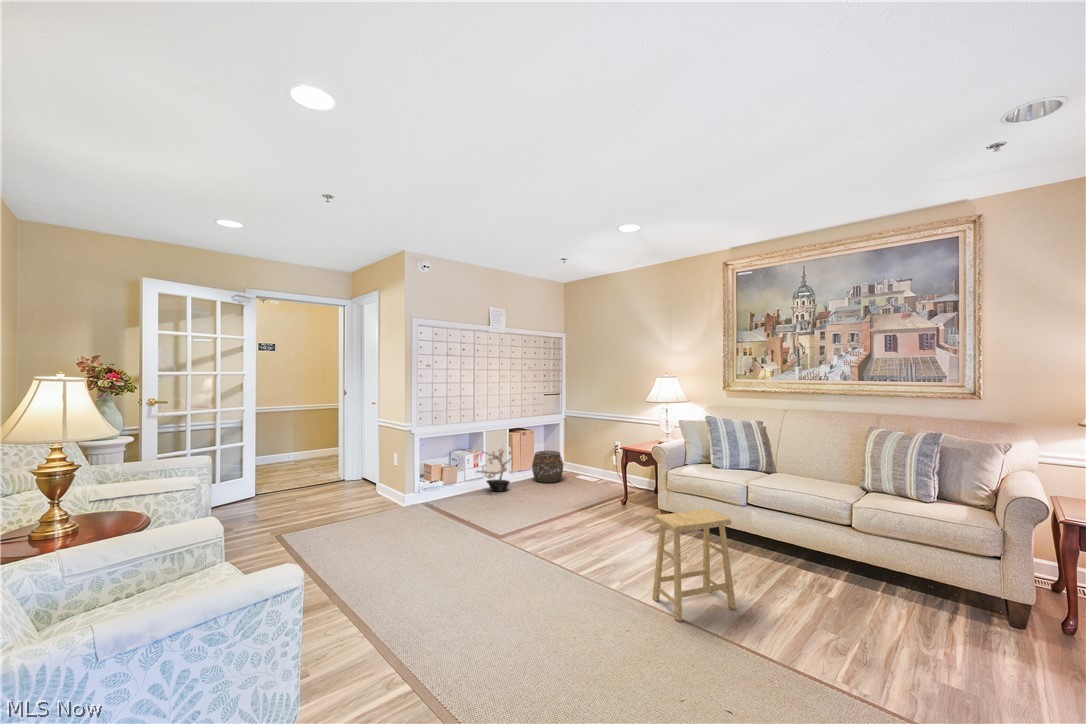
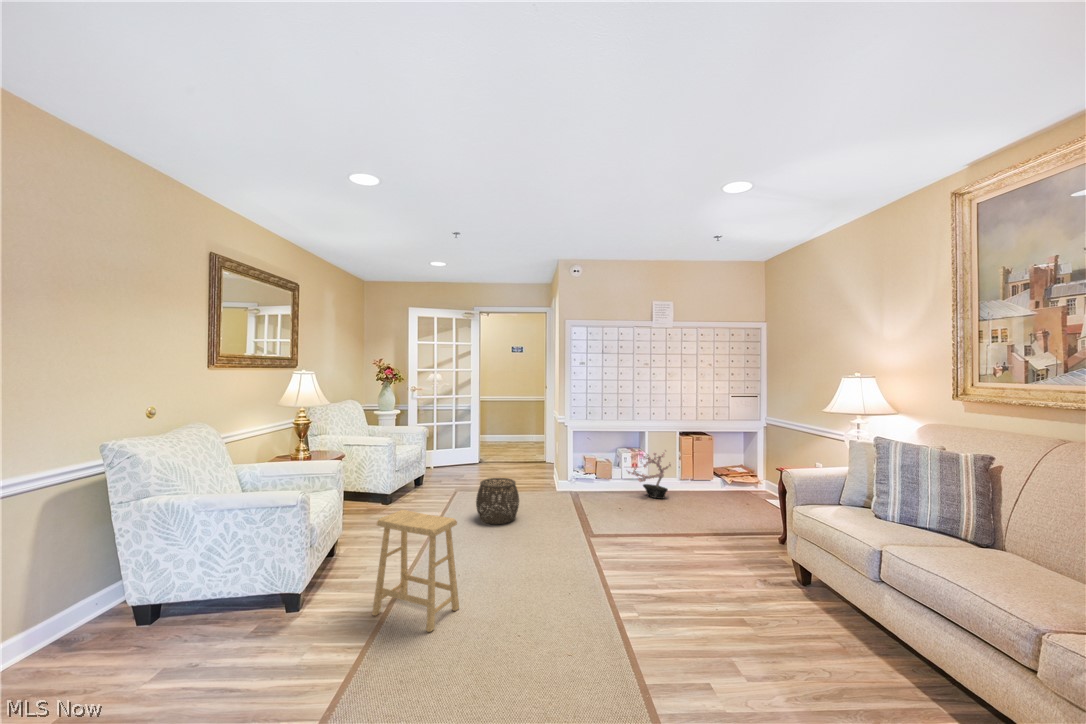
woven basket: present [532,451,563,483] -> present [476,478,519,524]
footstool: present [652,509,736,621] -> present [372,510,459,632]

